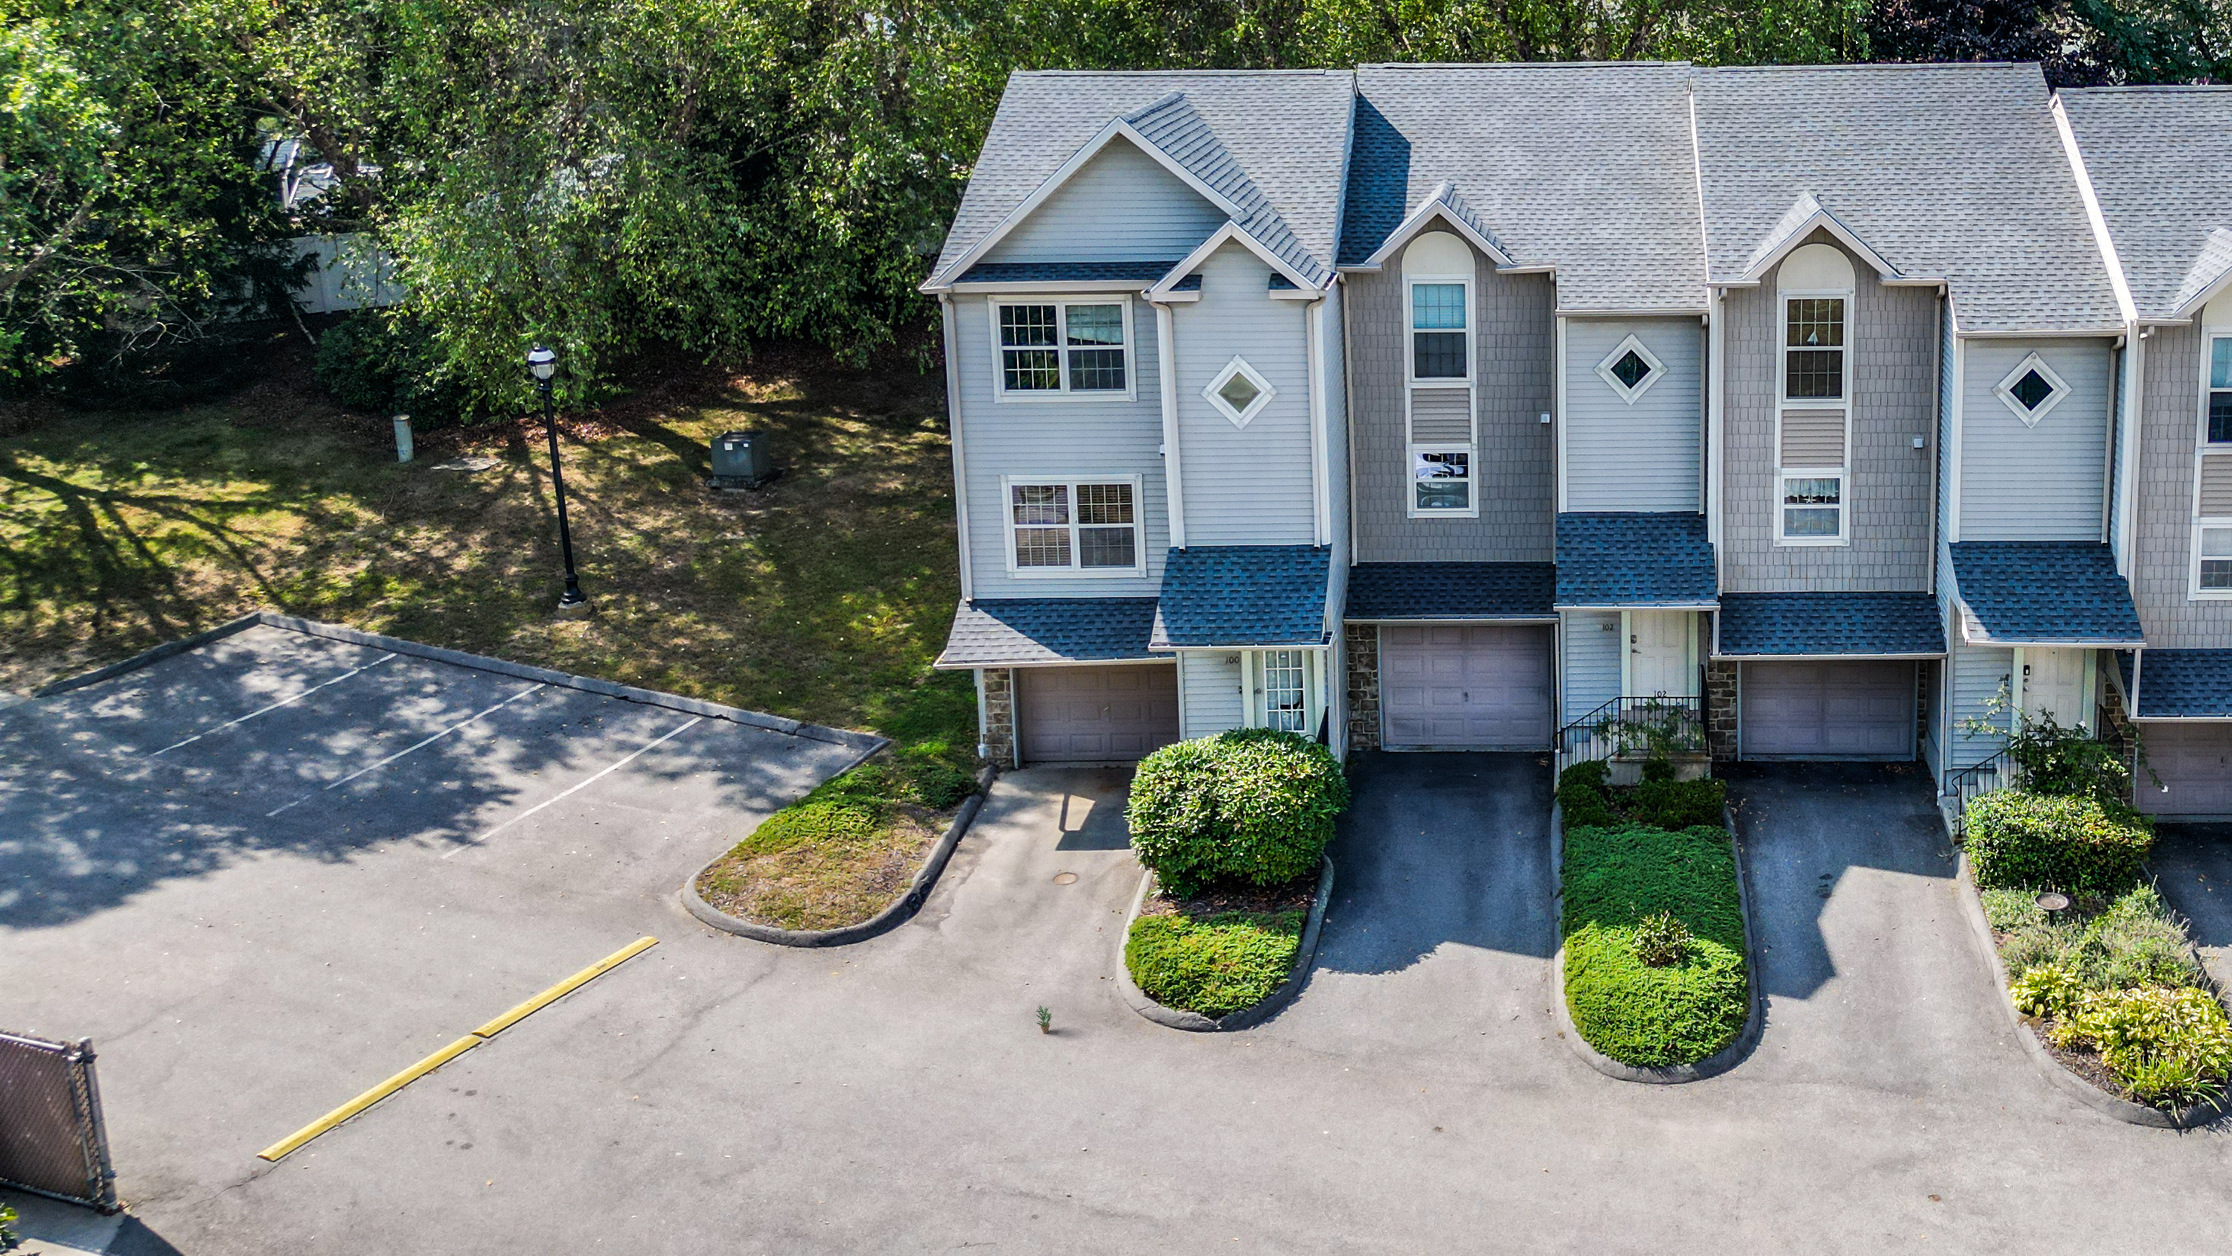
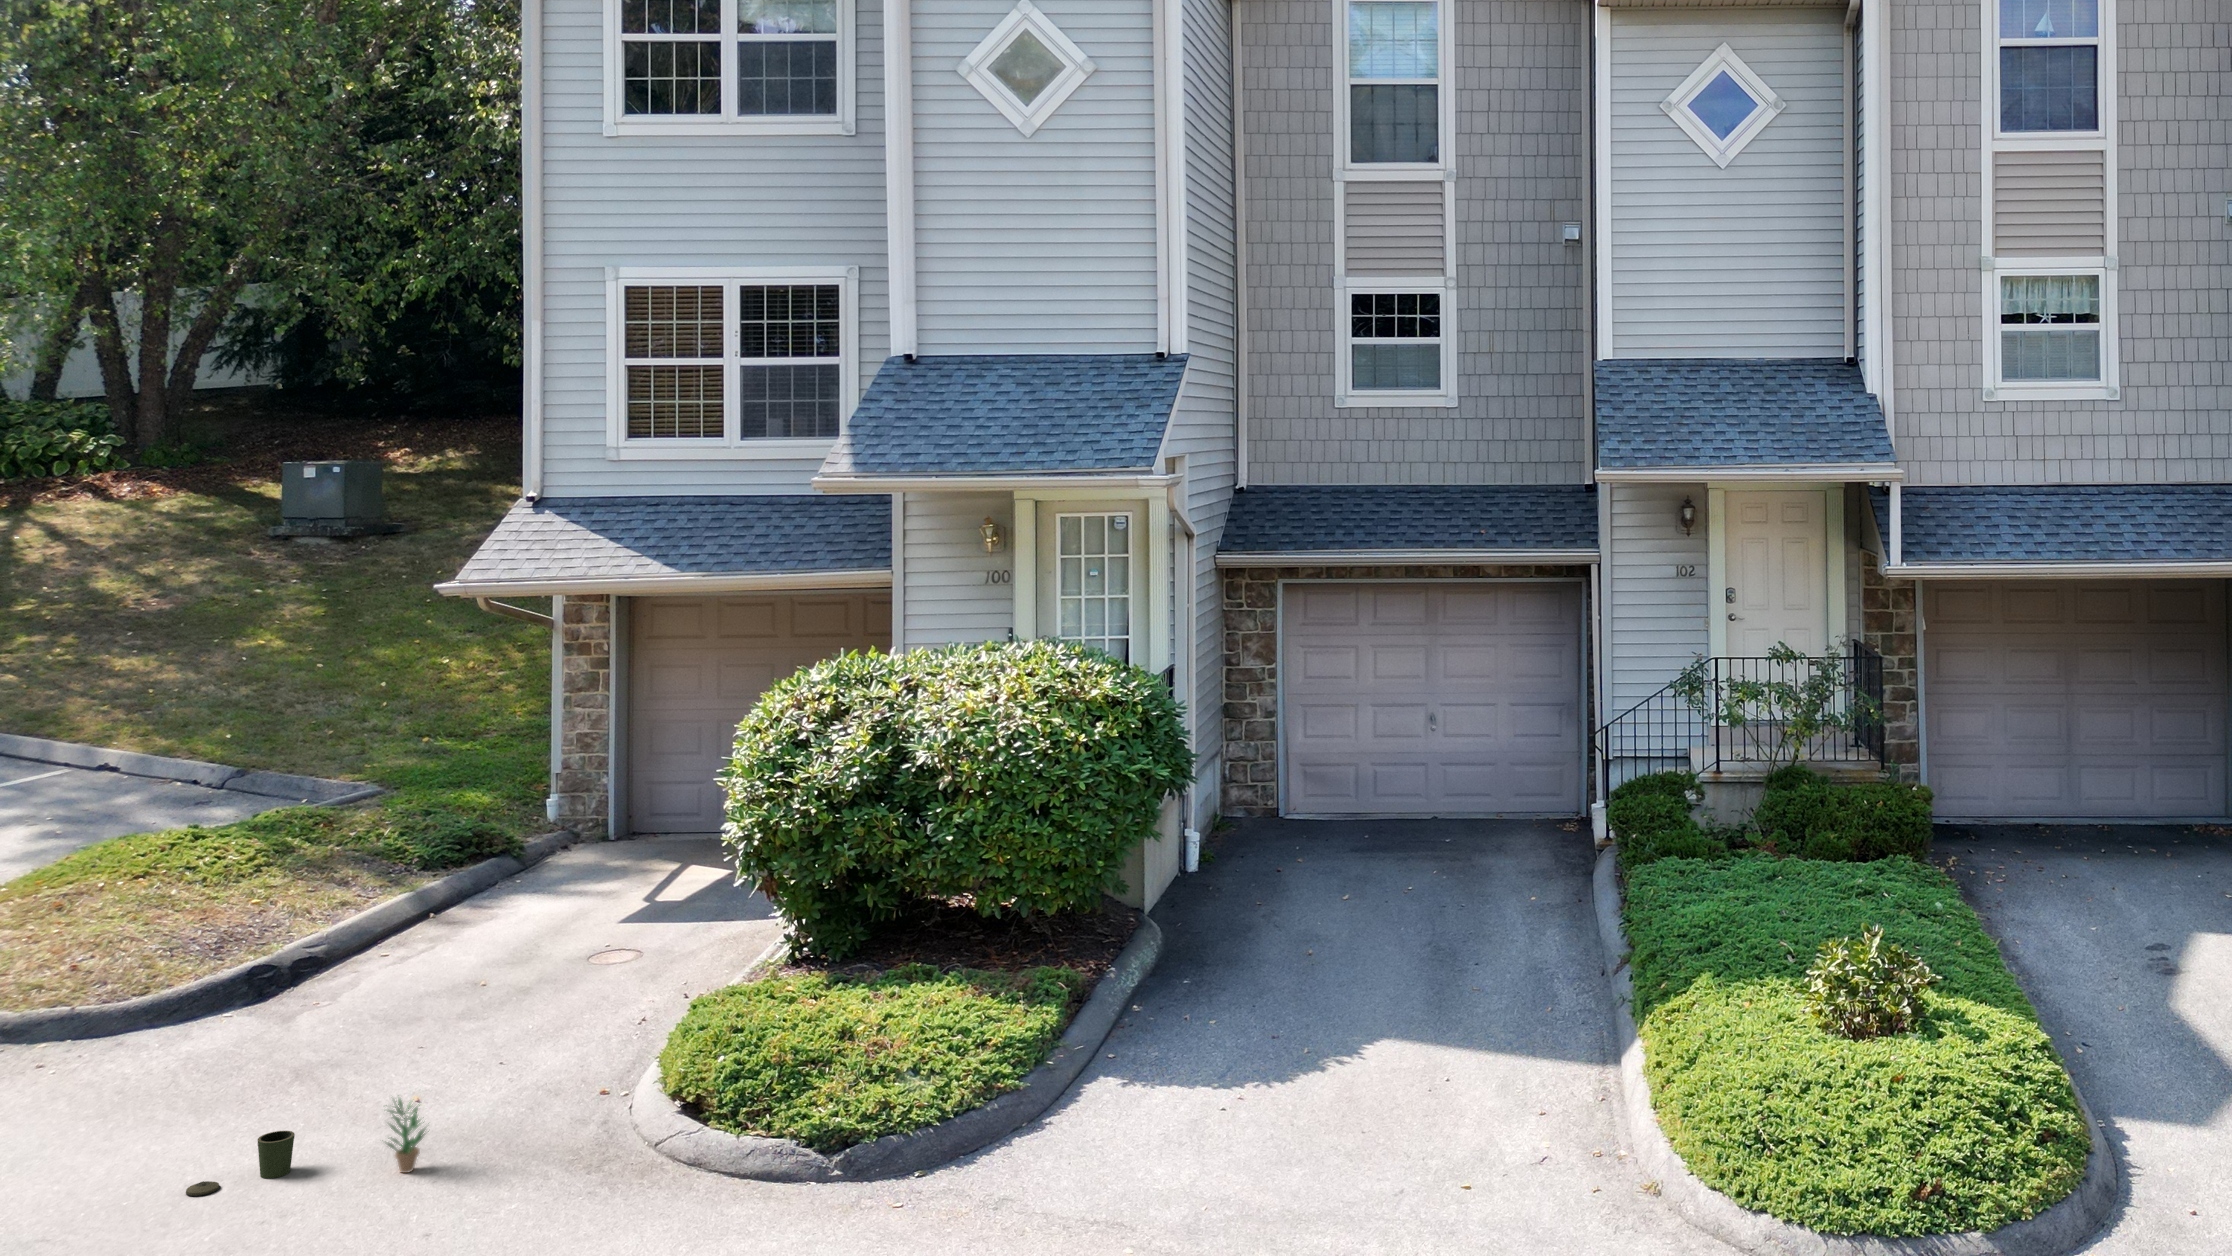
trash can: none [963,1017,999,1048] -> present [186,1131,295,1196]

